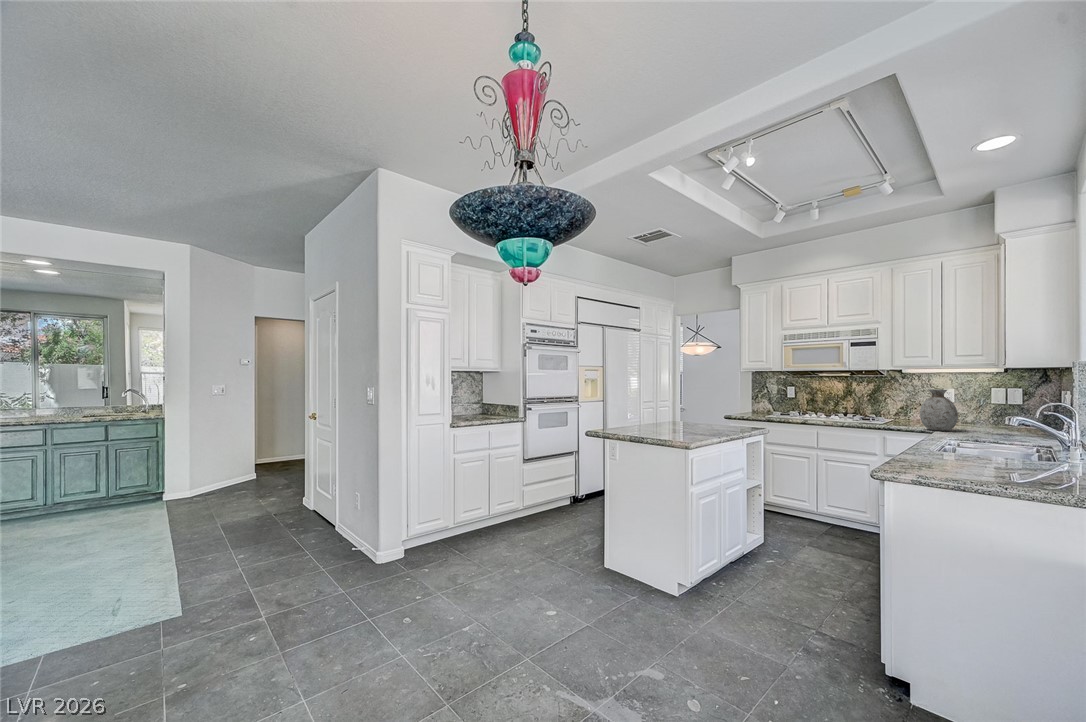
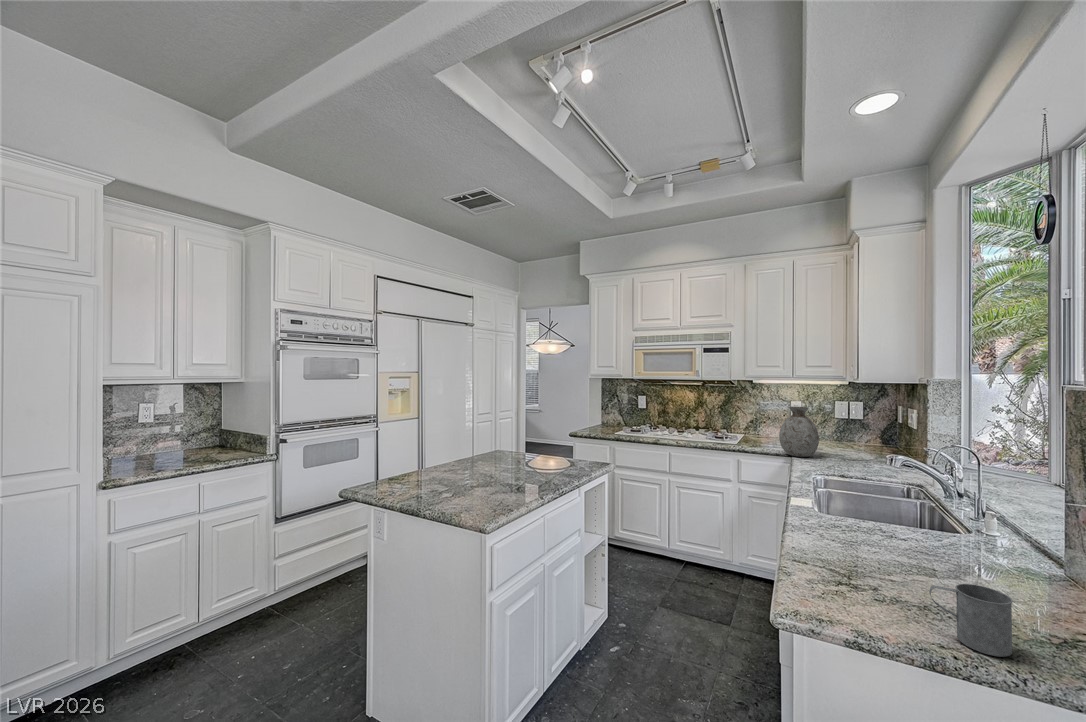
mug: none [956,451,998,481] -> present [929,584,1013,657]

